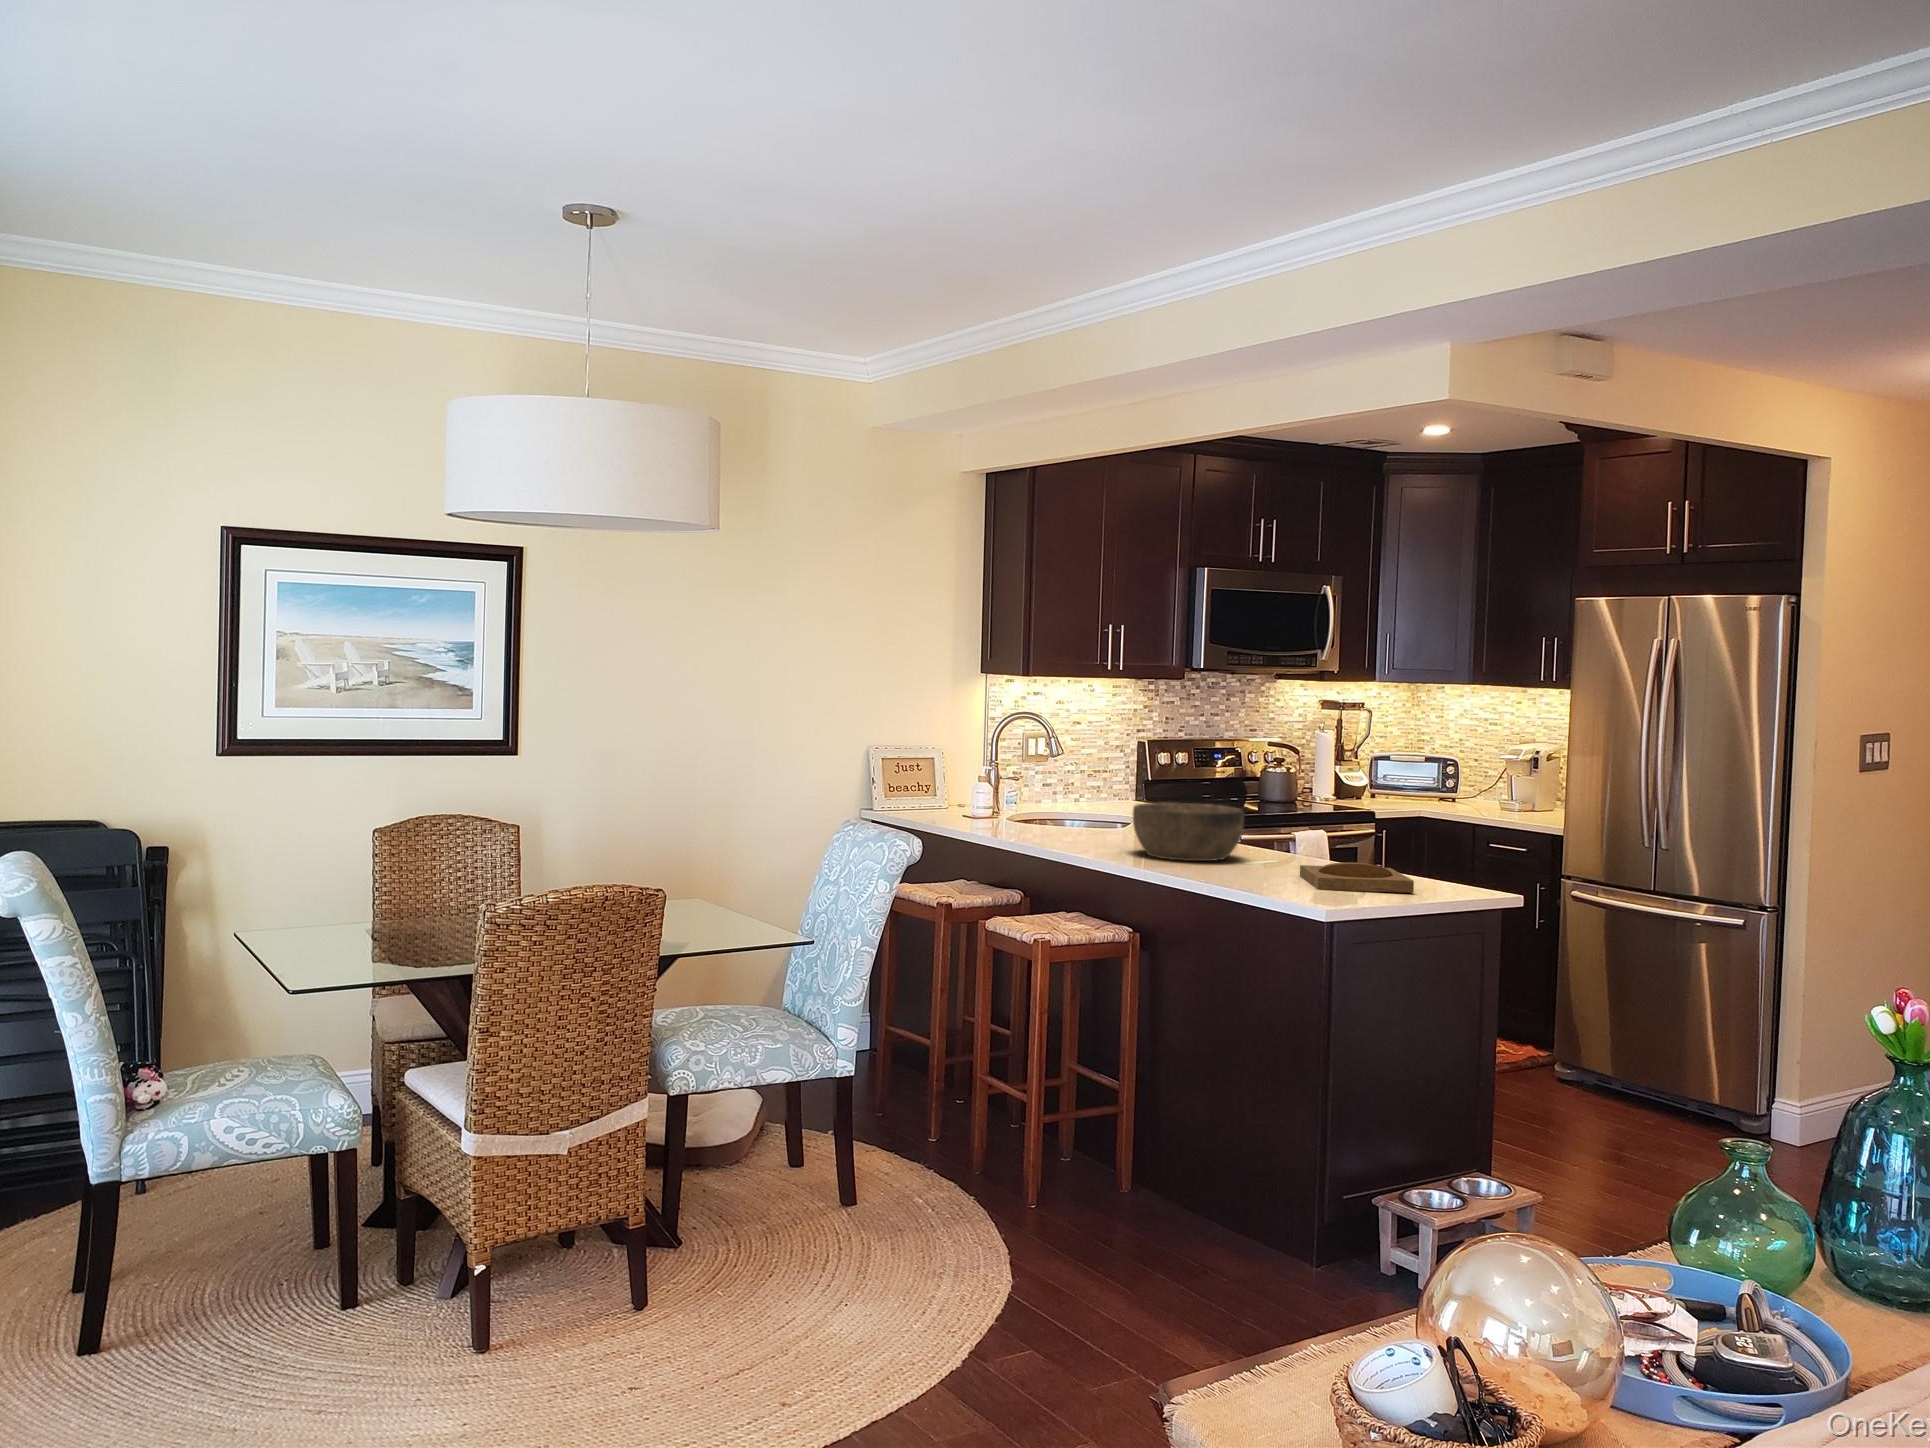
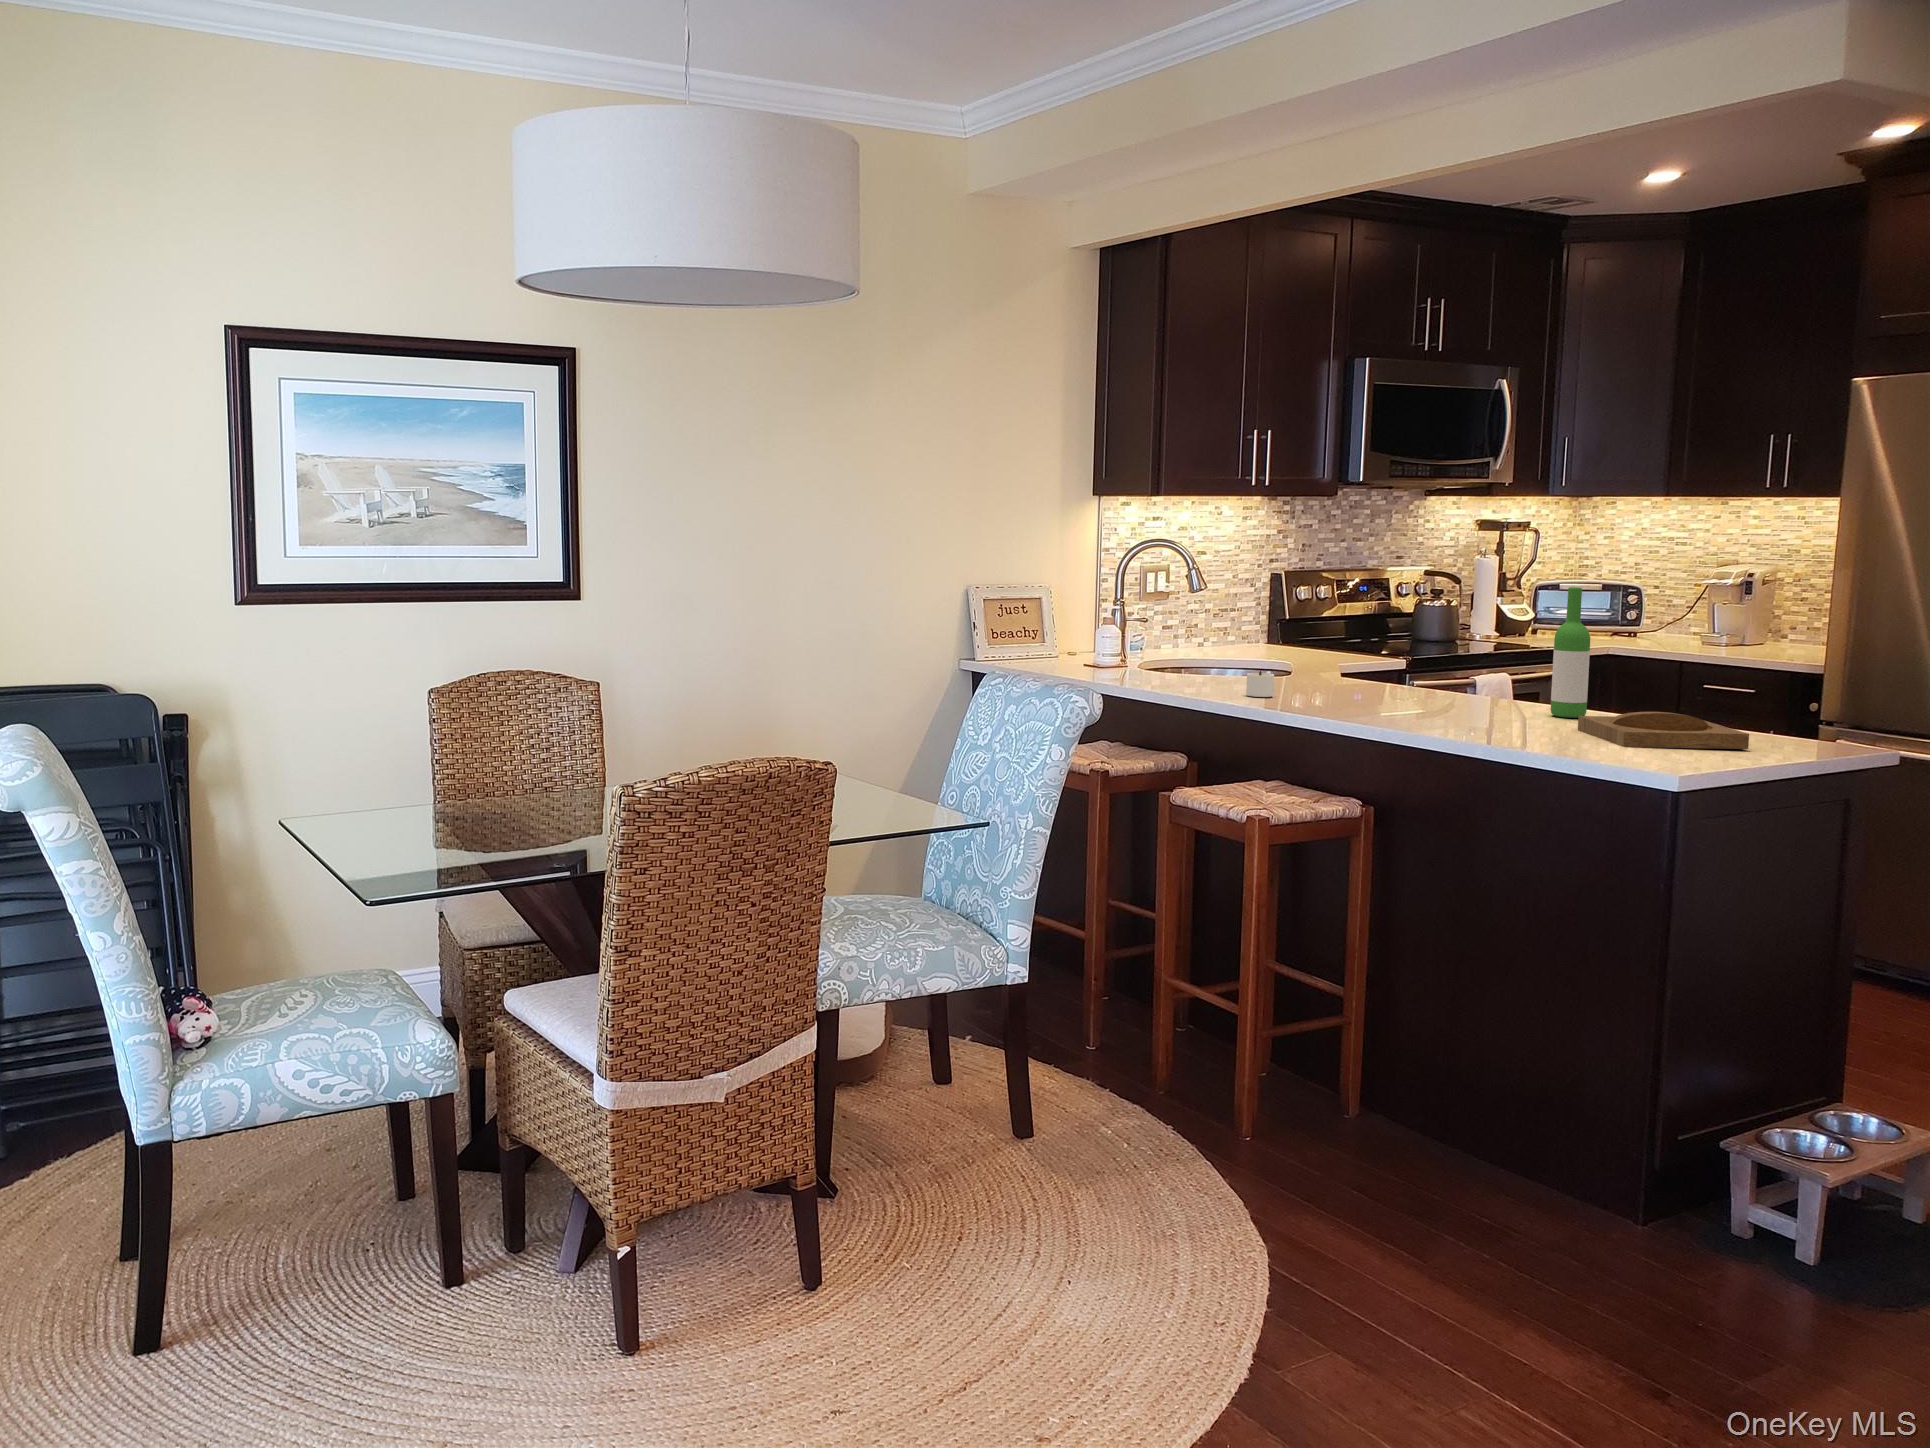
wine bottle: none [1294,762,1322,867] -> present [1551,587,1590,718]
bowl: present [1133,803,1245,861] -> none [1342,641,1486,712]
candle: none [1060,825,1089,848] -> present [1246,671,1274,697]

